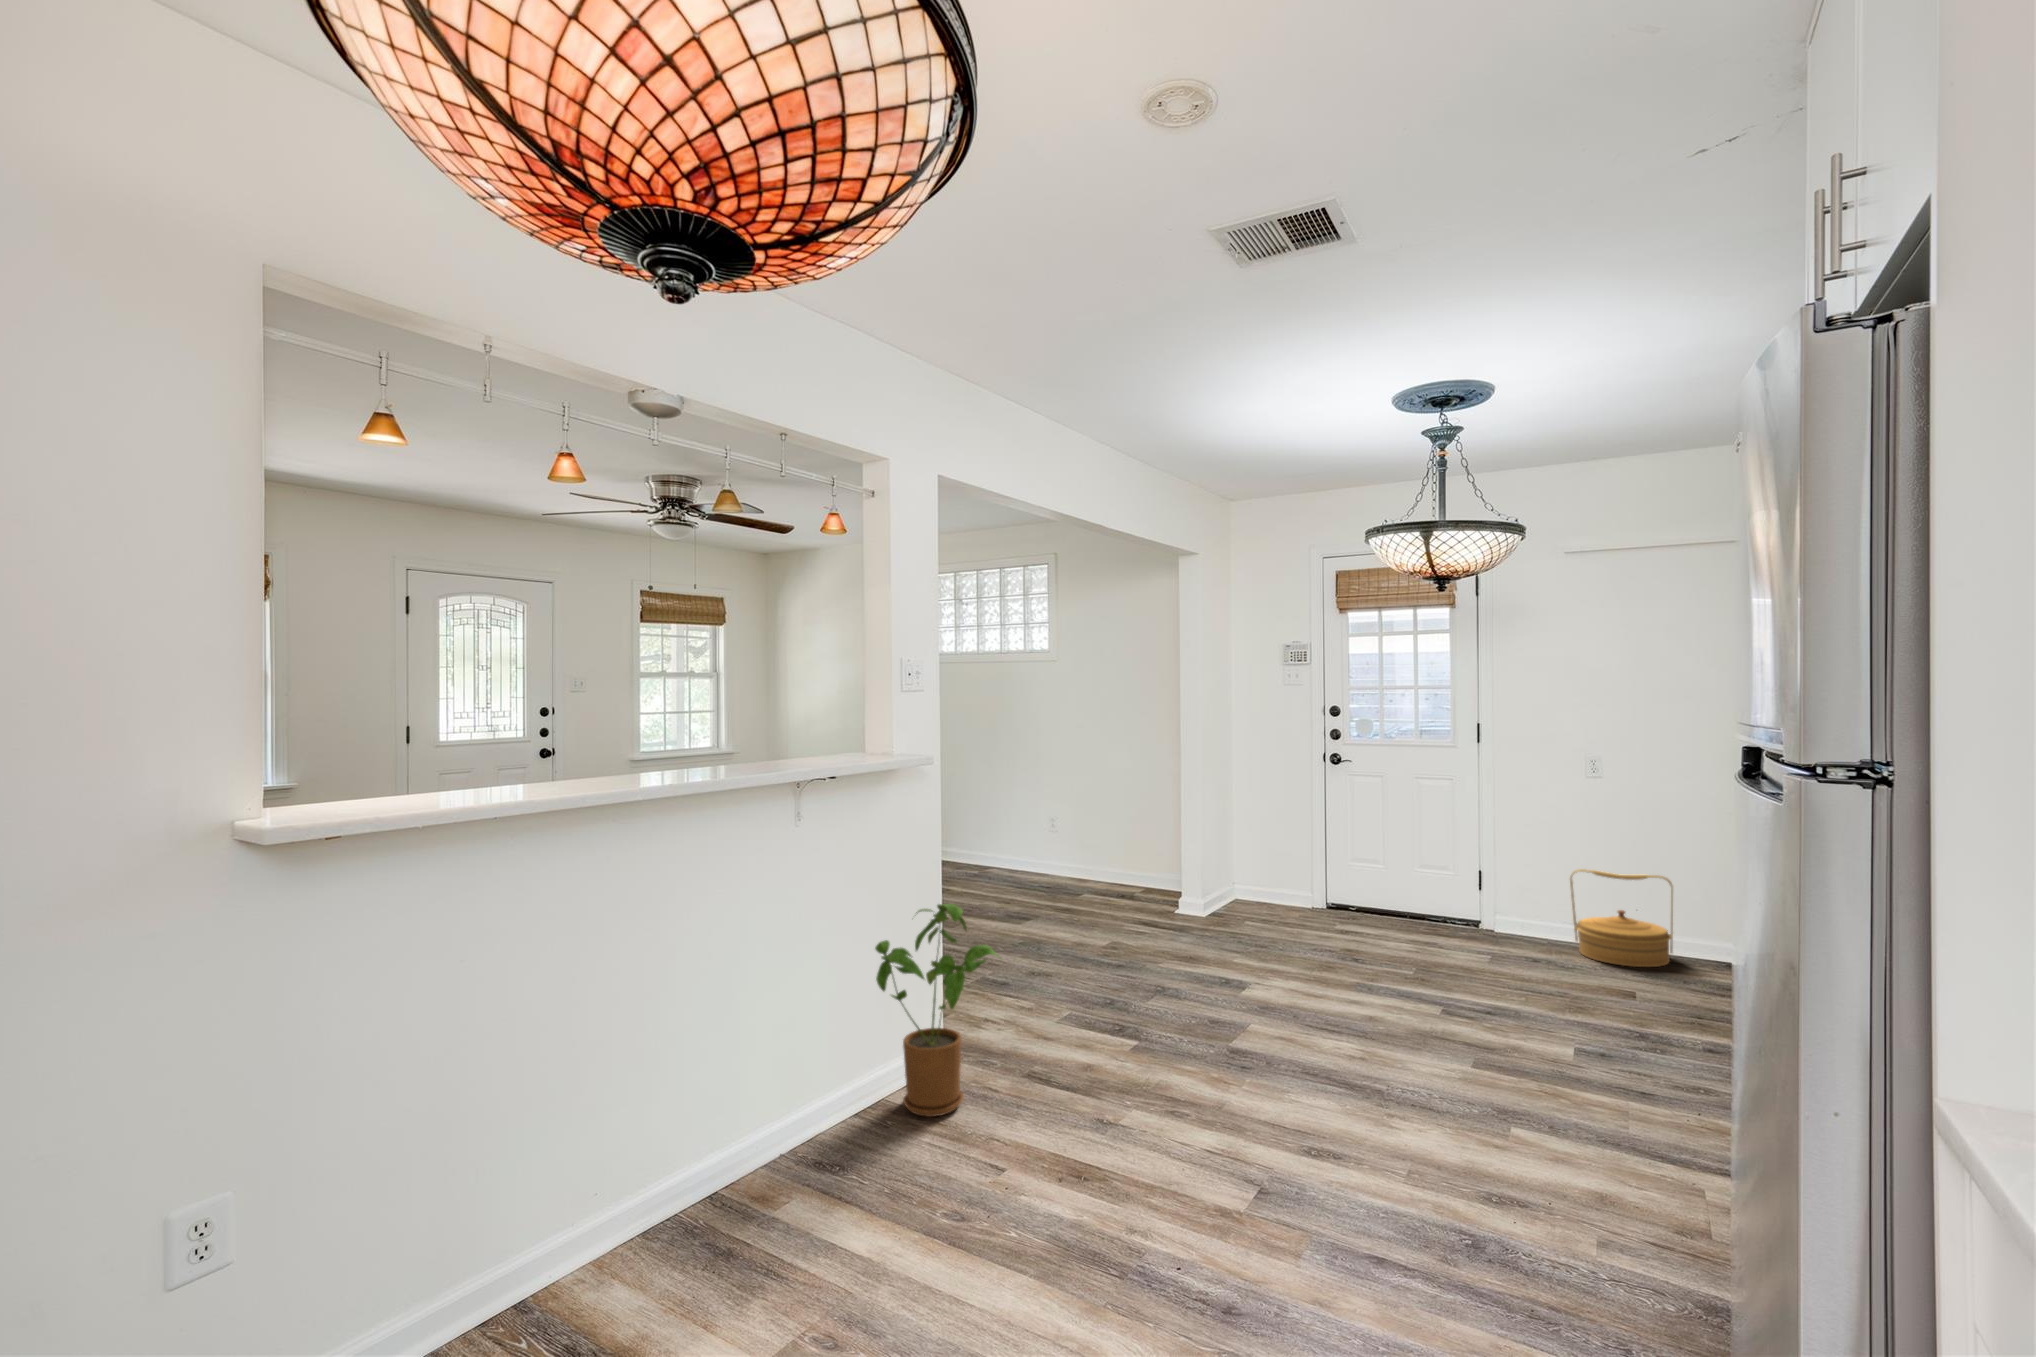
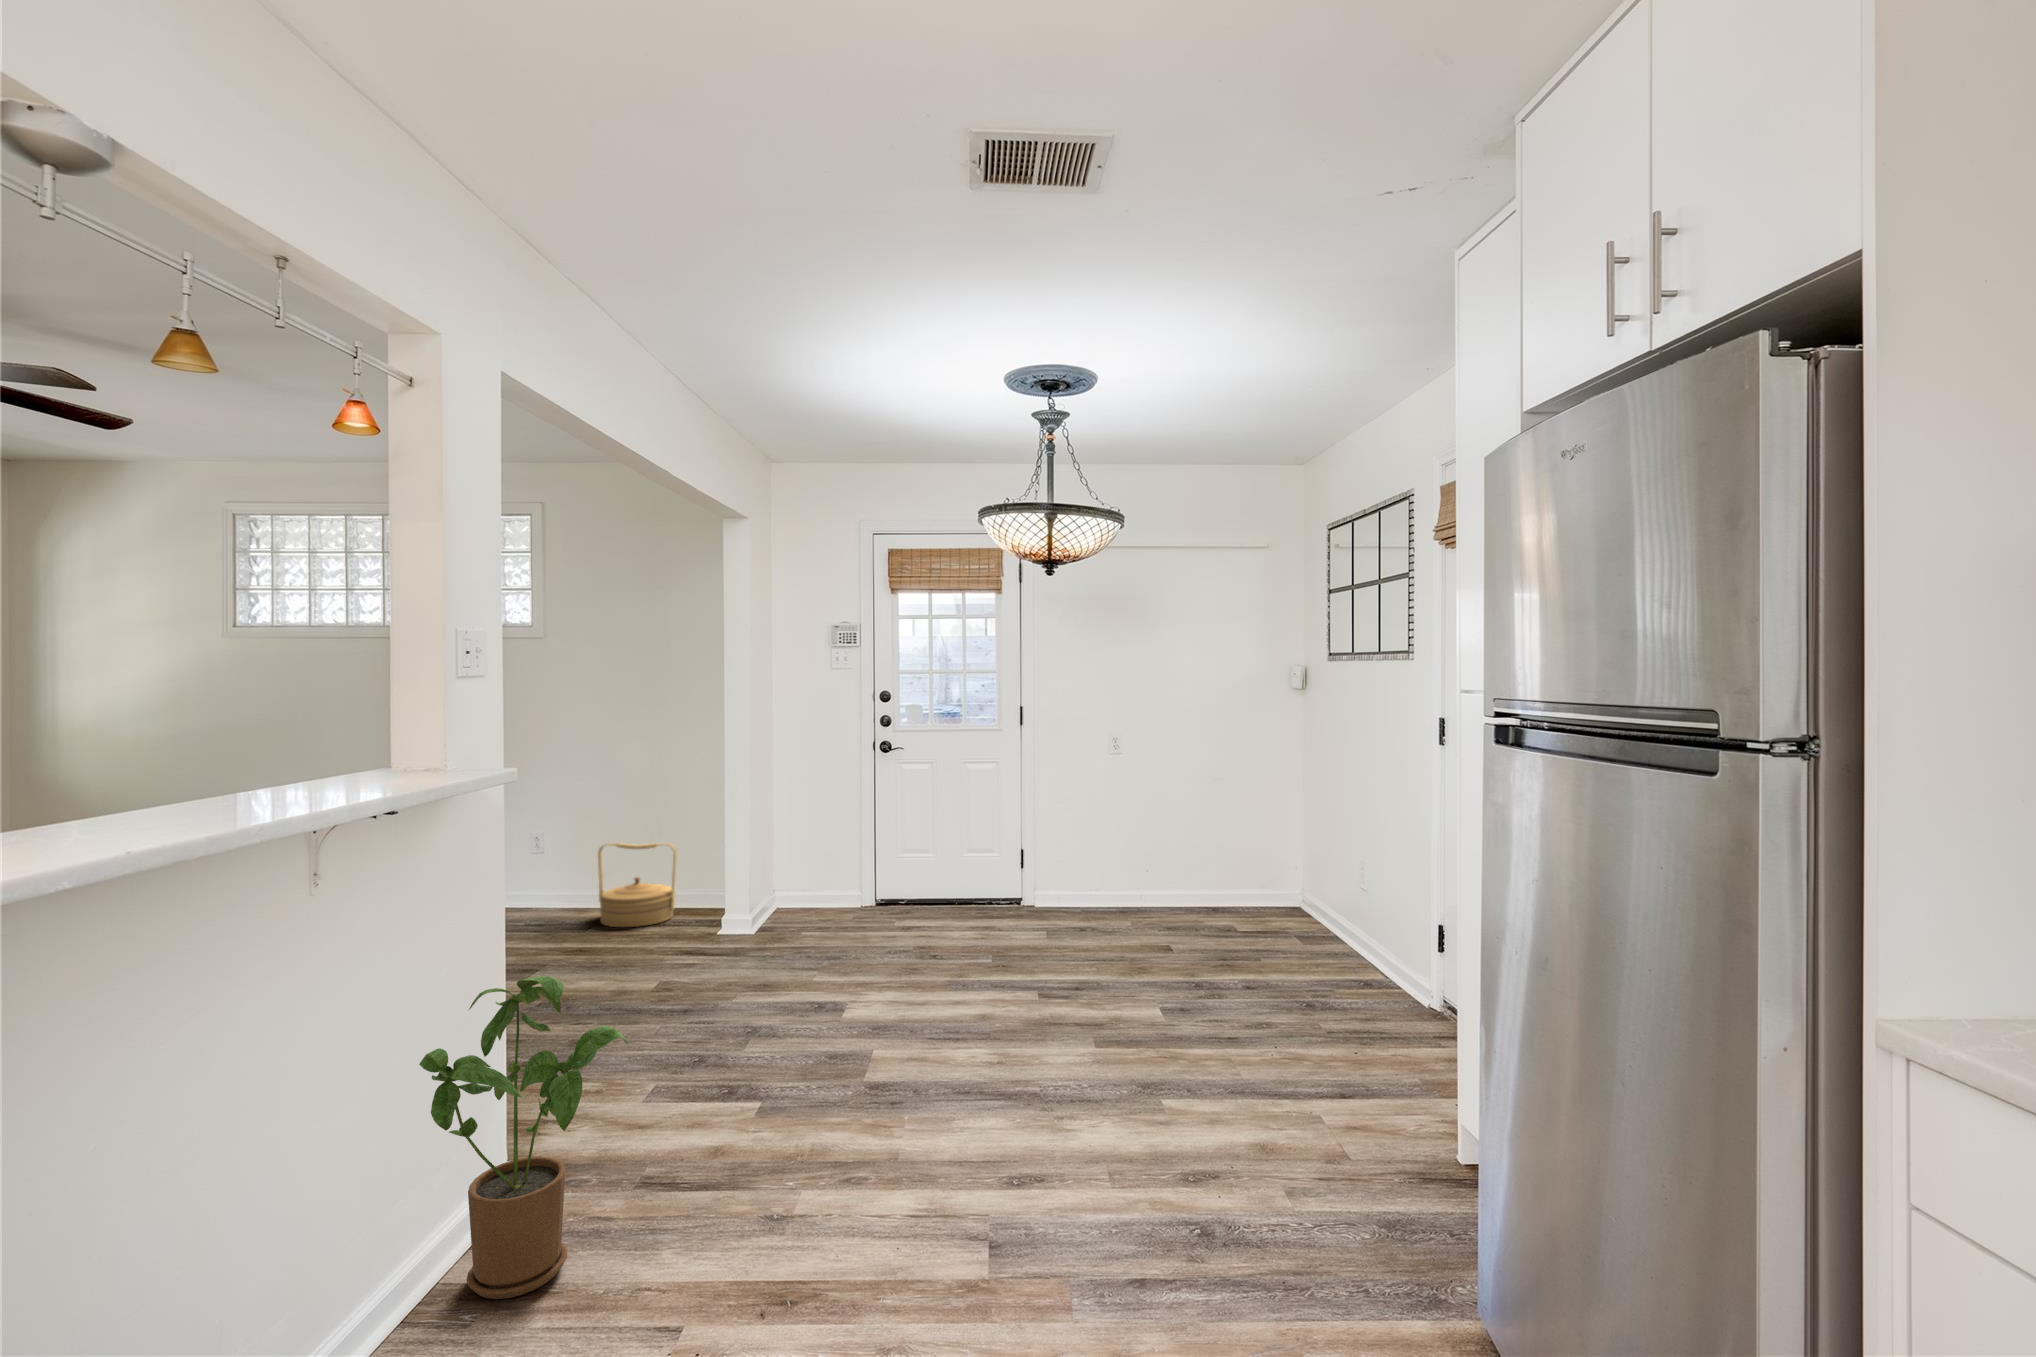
woven basket: present [1570,869,1673,967] -> present [598,843,677,927]

